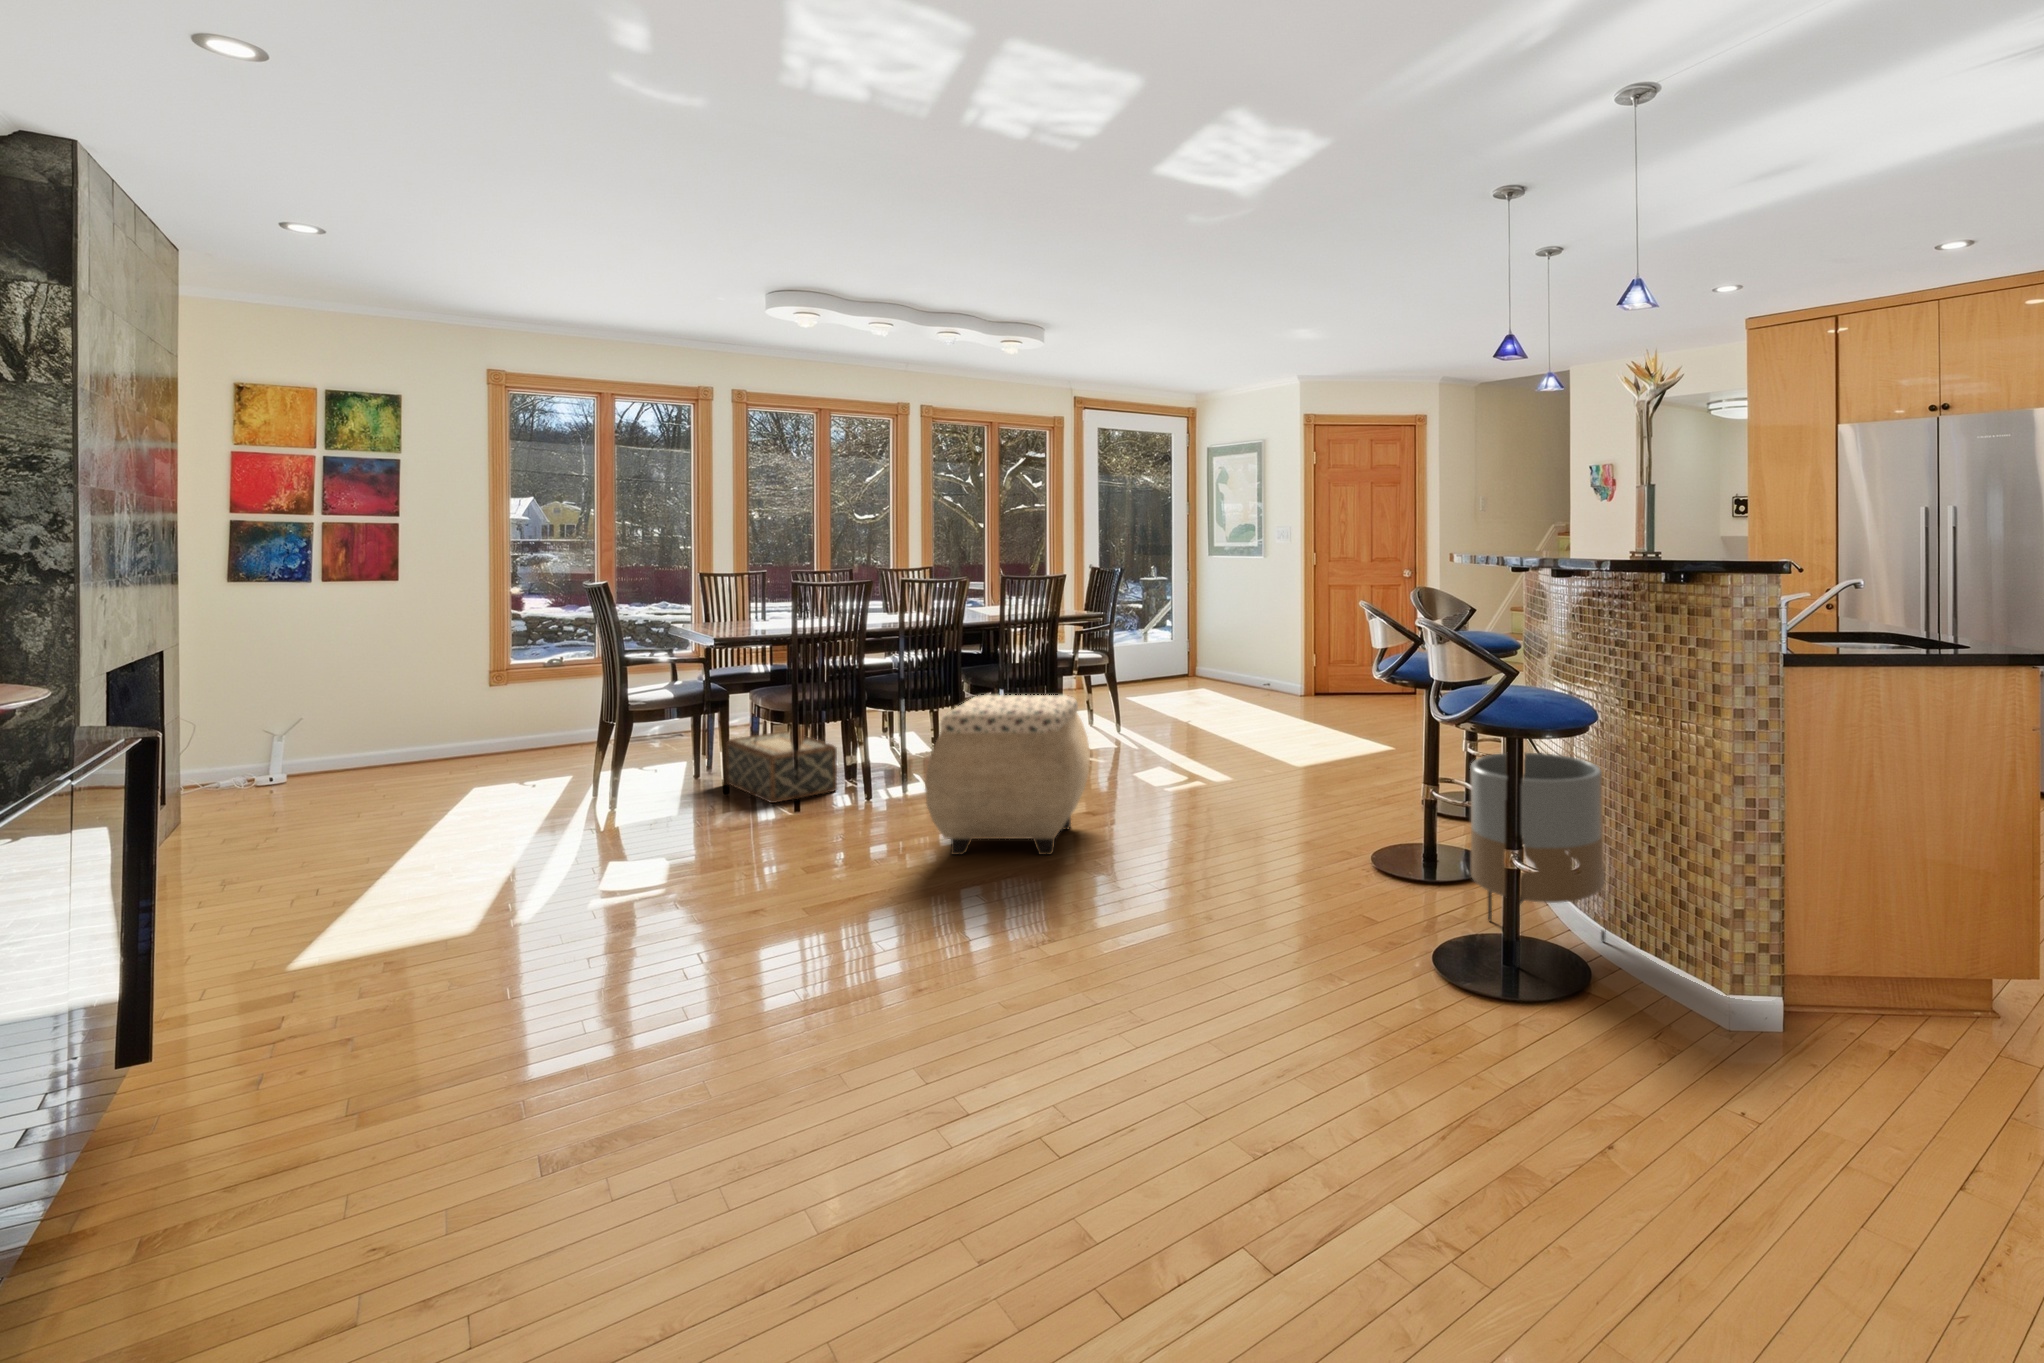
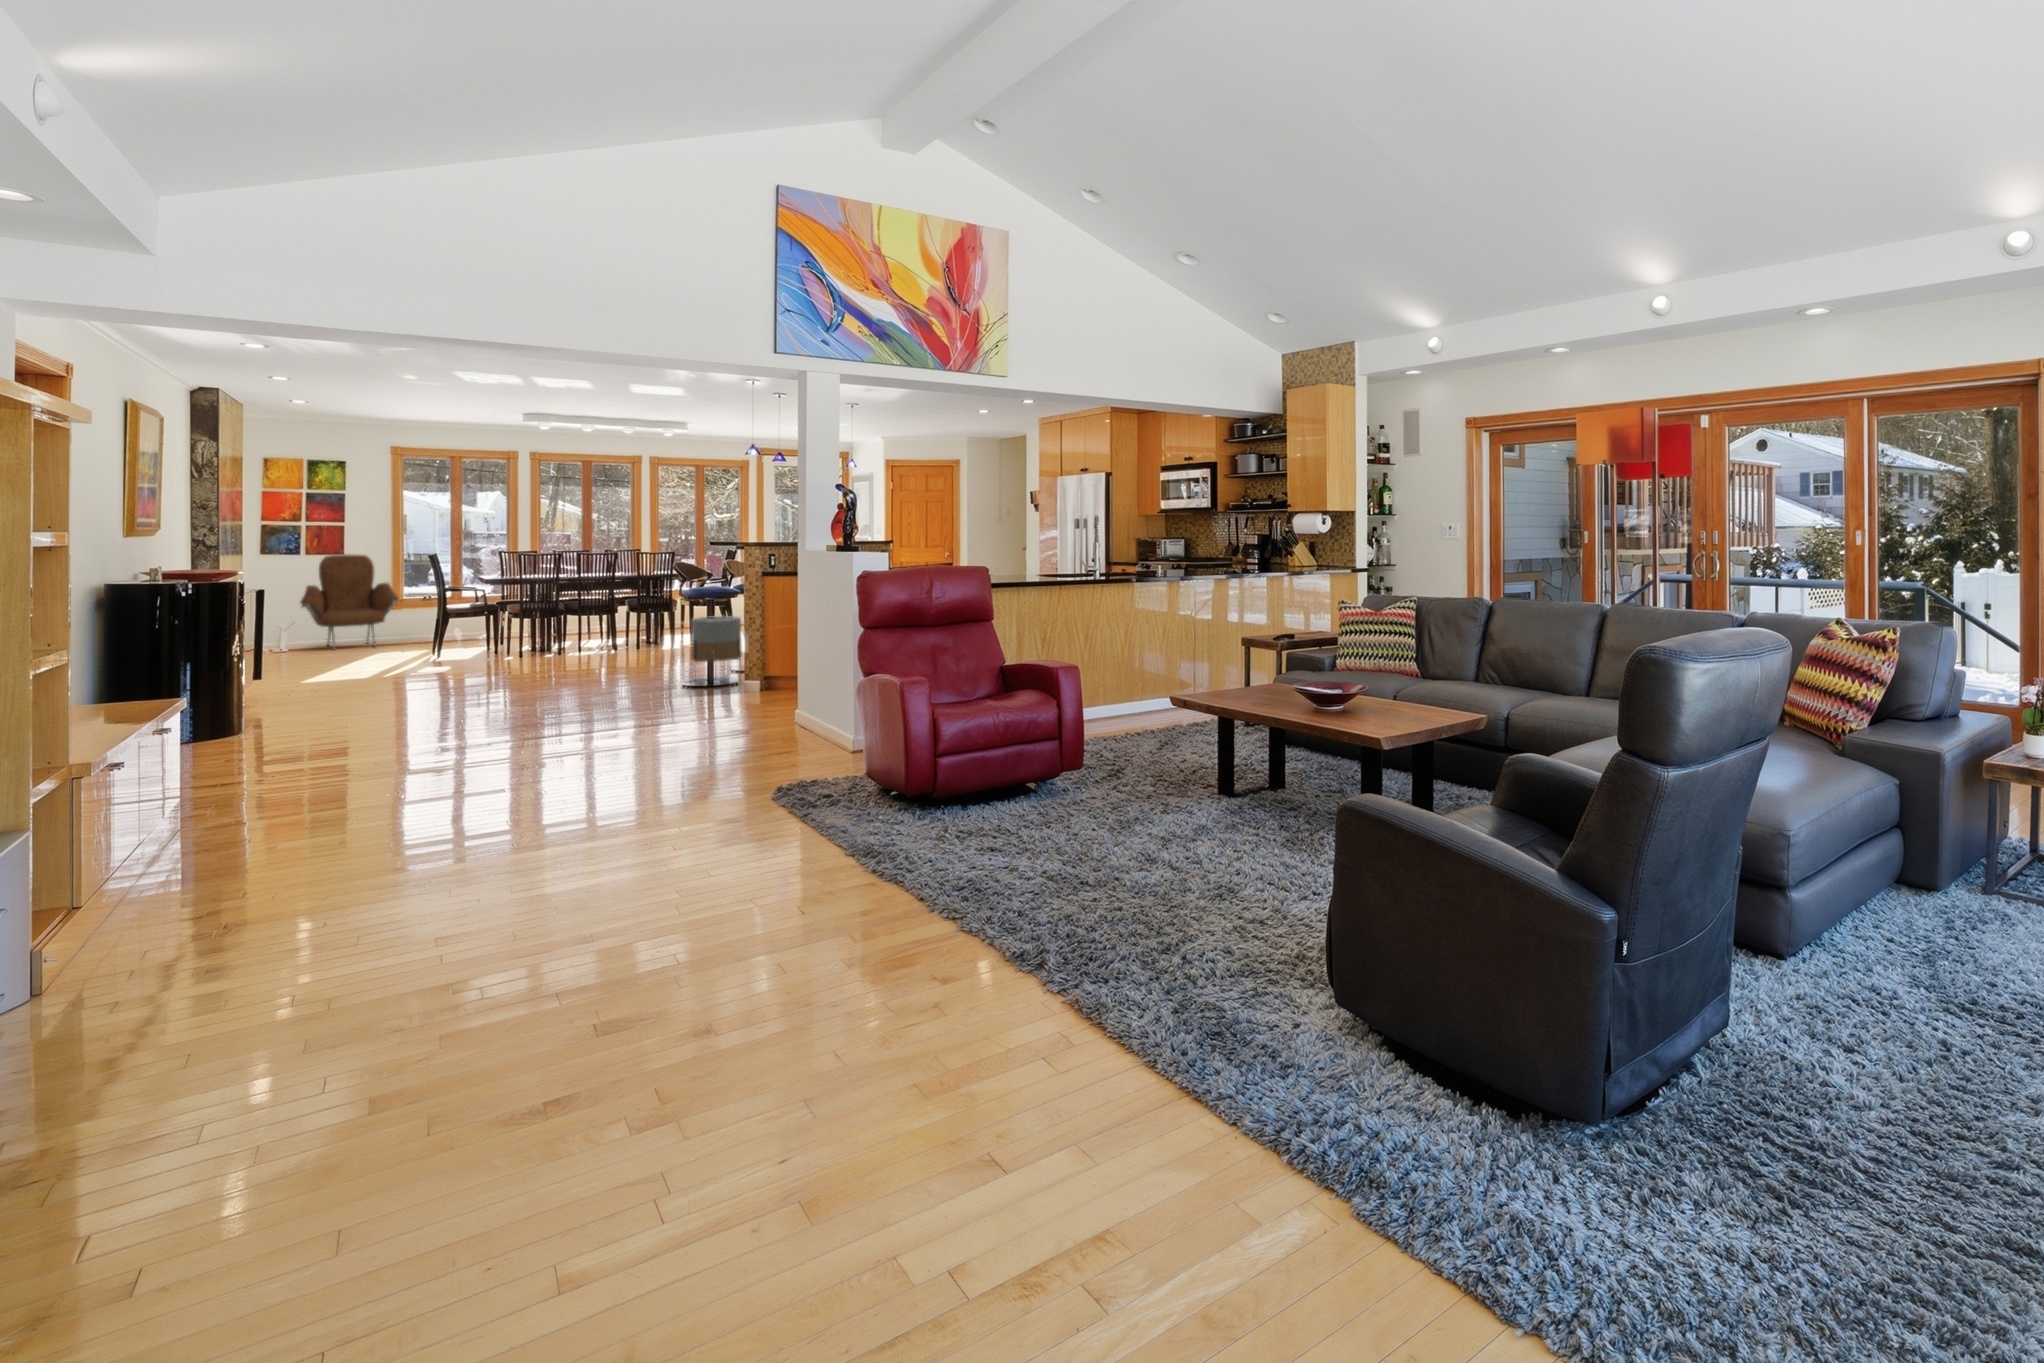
armchair: none [311,580,512,783] -> present [300,554,399,649]
ottoman: present [925,695,1090,855] -> none [541,604,631,666]
woven basket: present [726,731,837,803] -> none [491,628,539,655]

